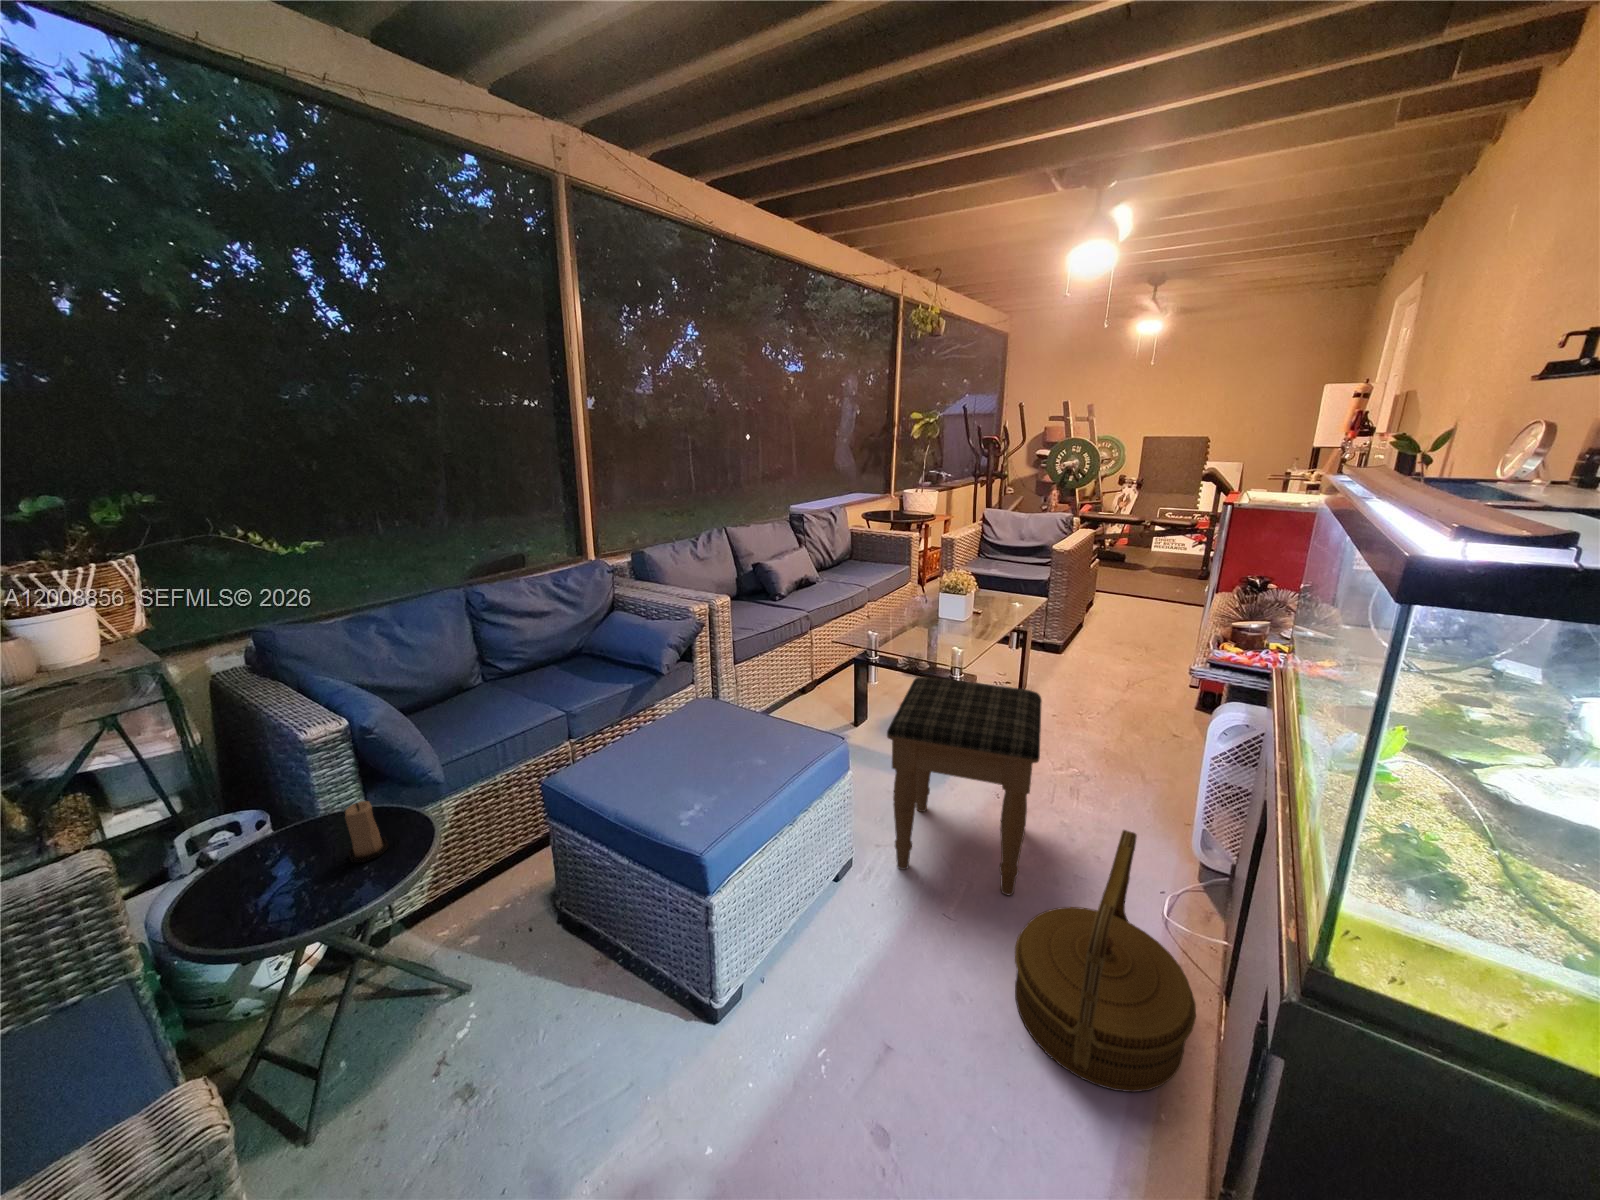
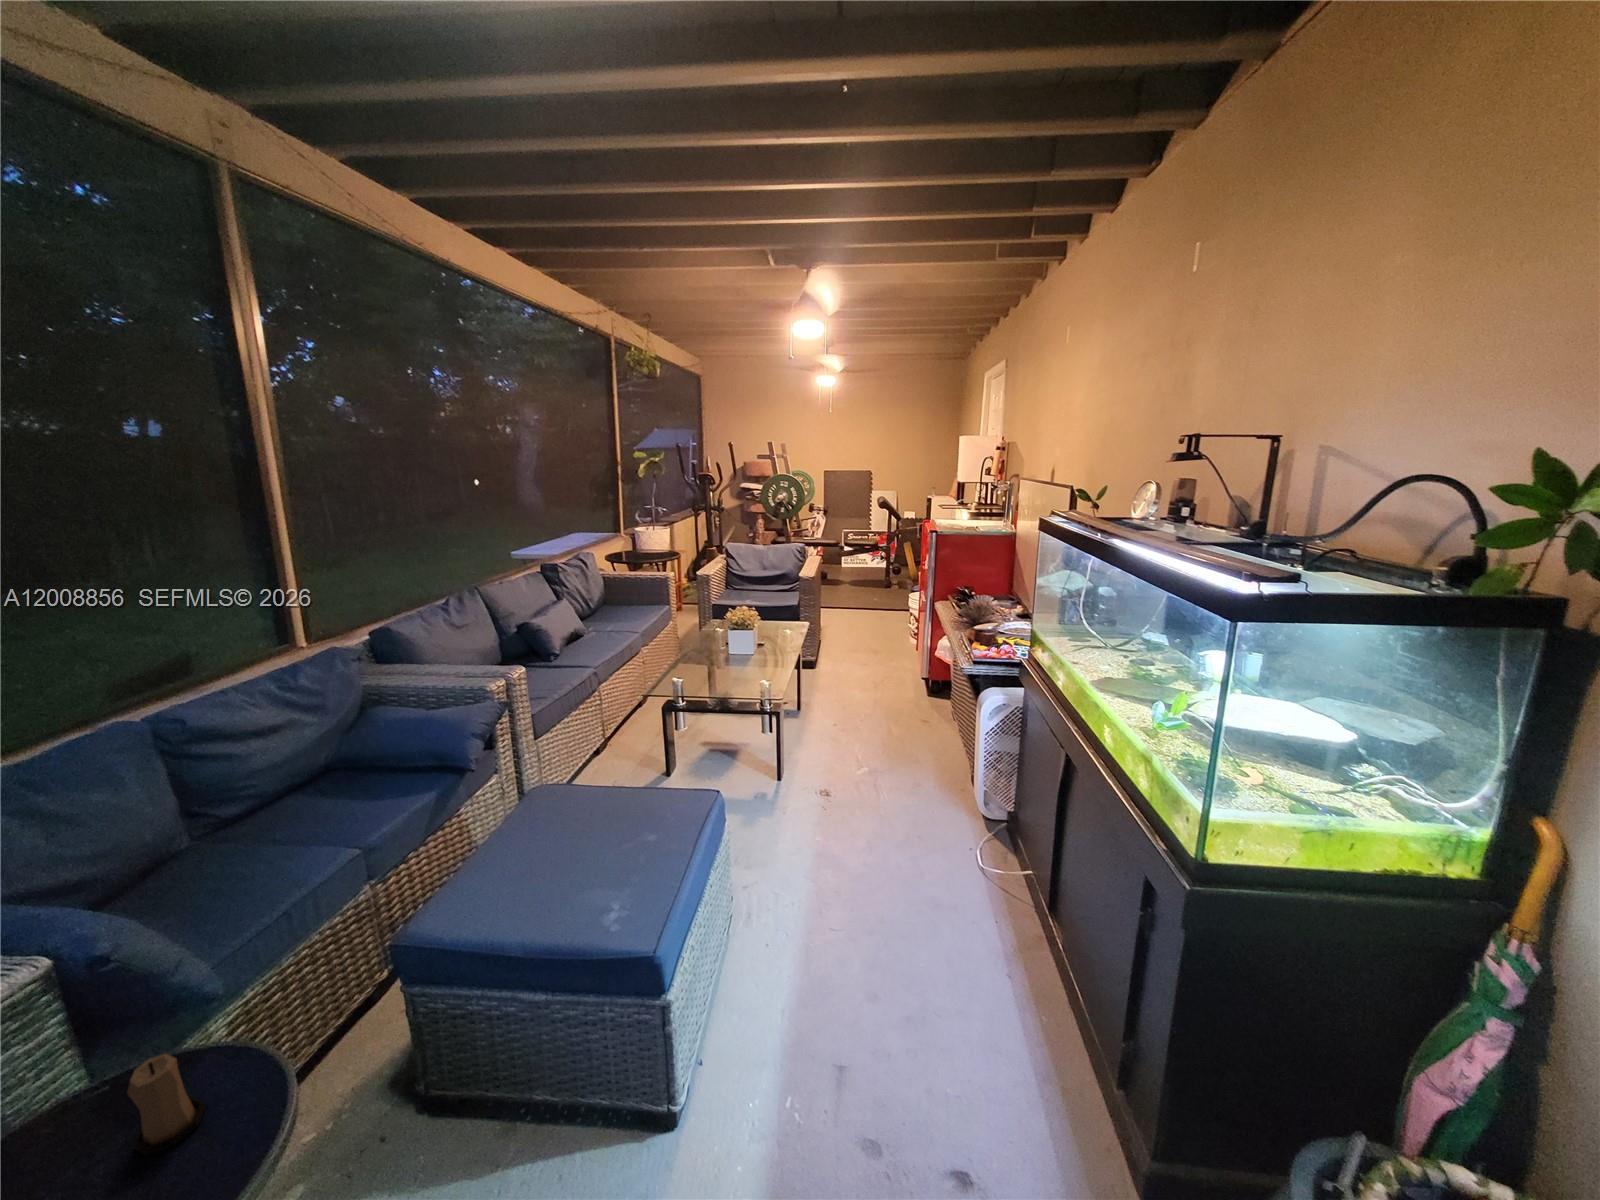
footstool: present [887,677,1042,895] -> none [751,708,892,903]
woven basket: present [1015,830,1196,1092] -> none [908,805,1045,1015]

